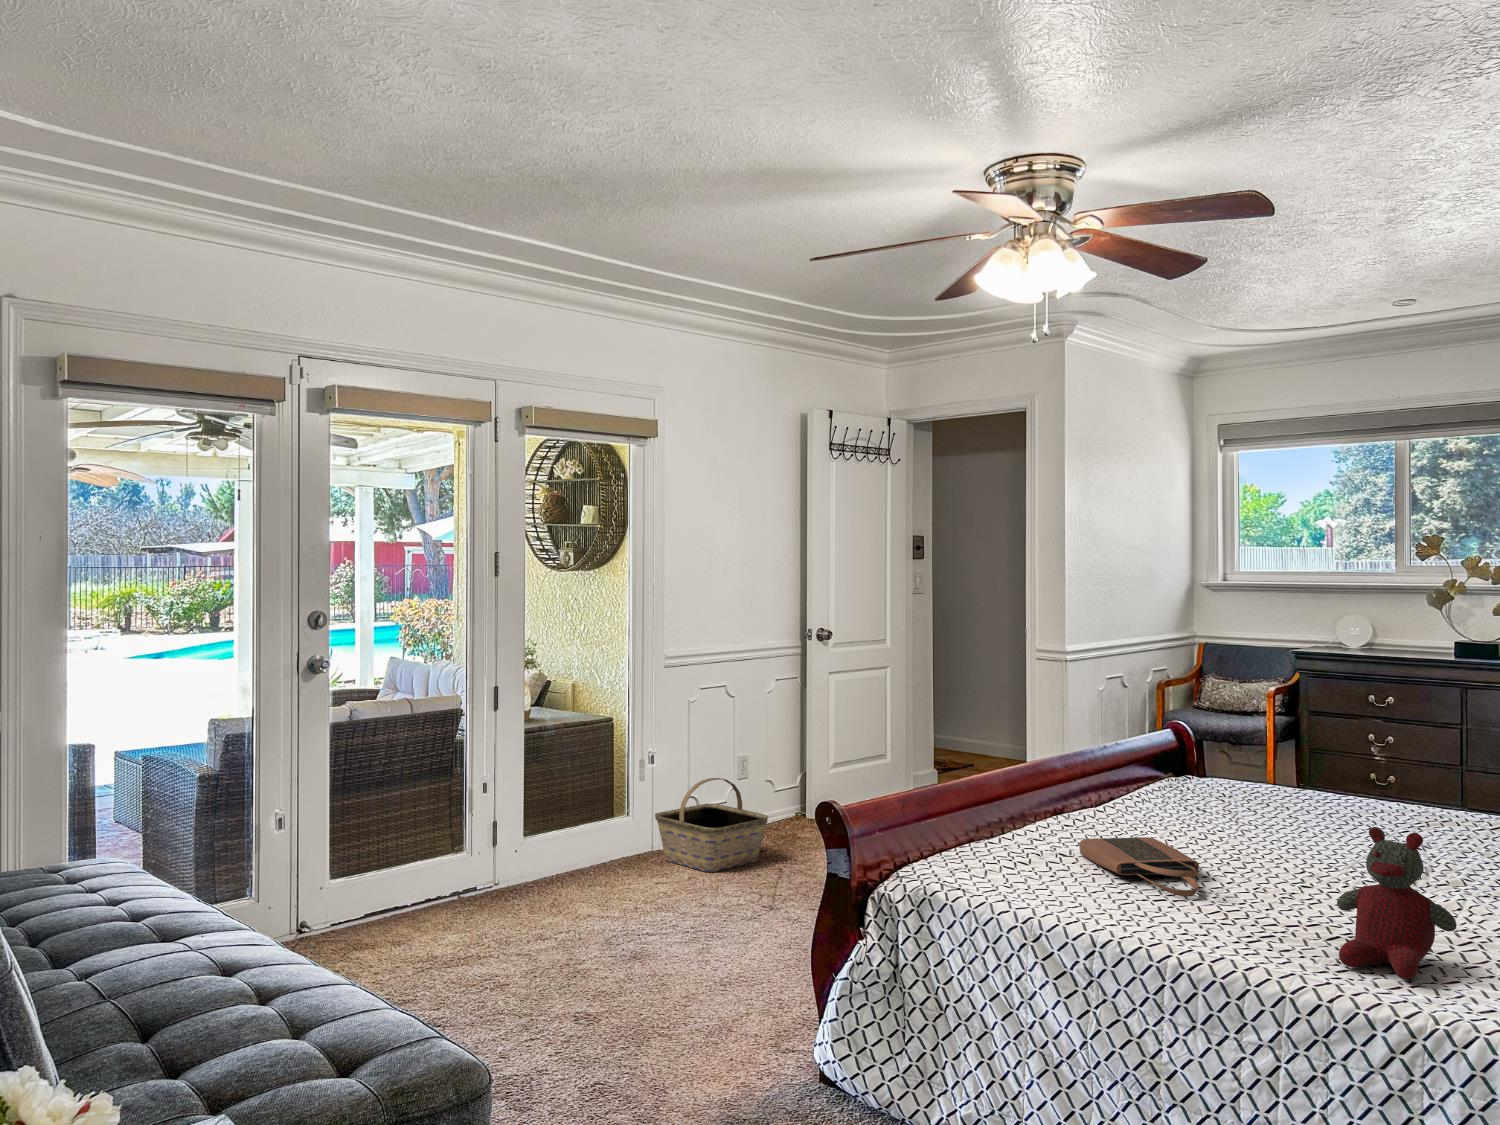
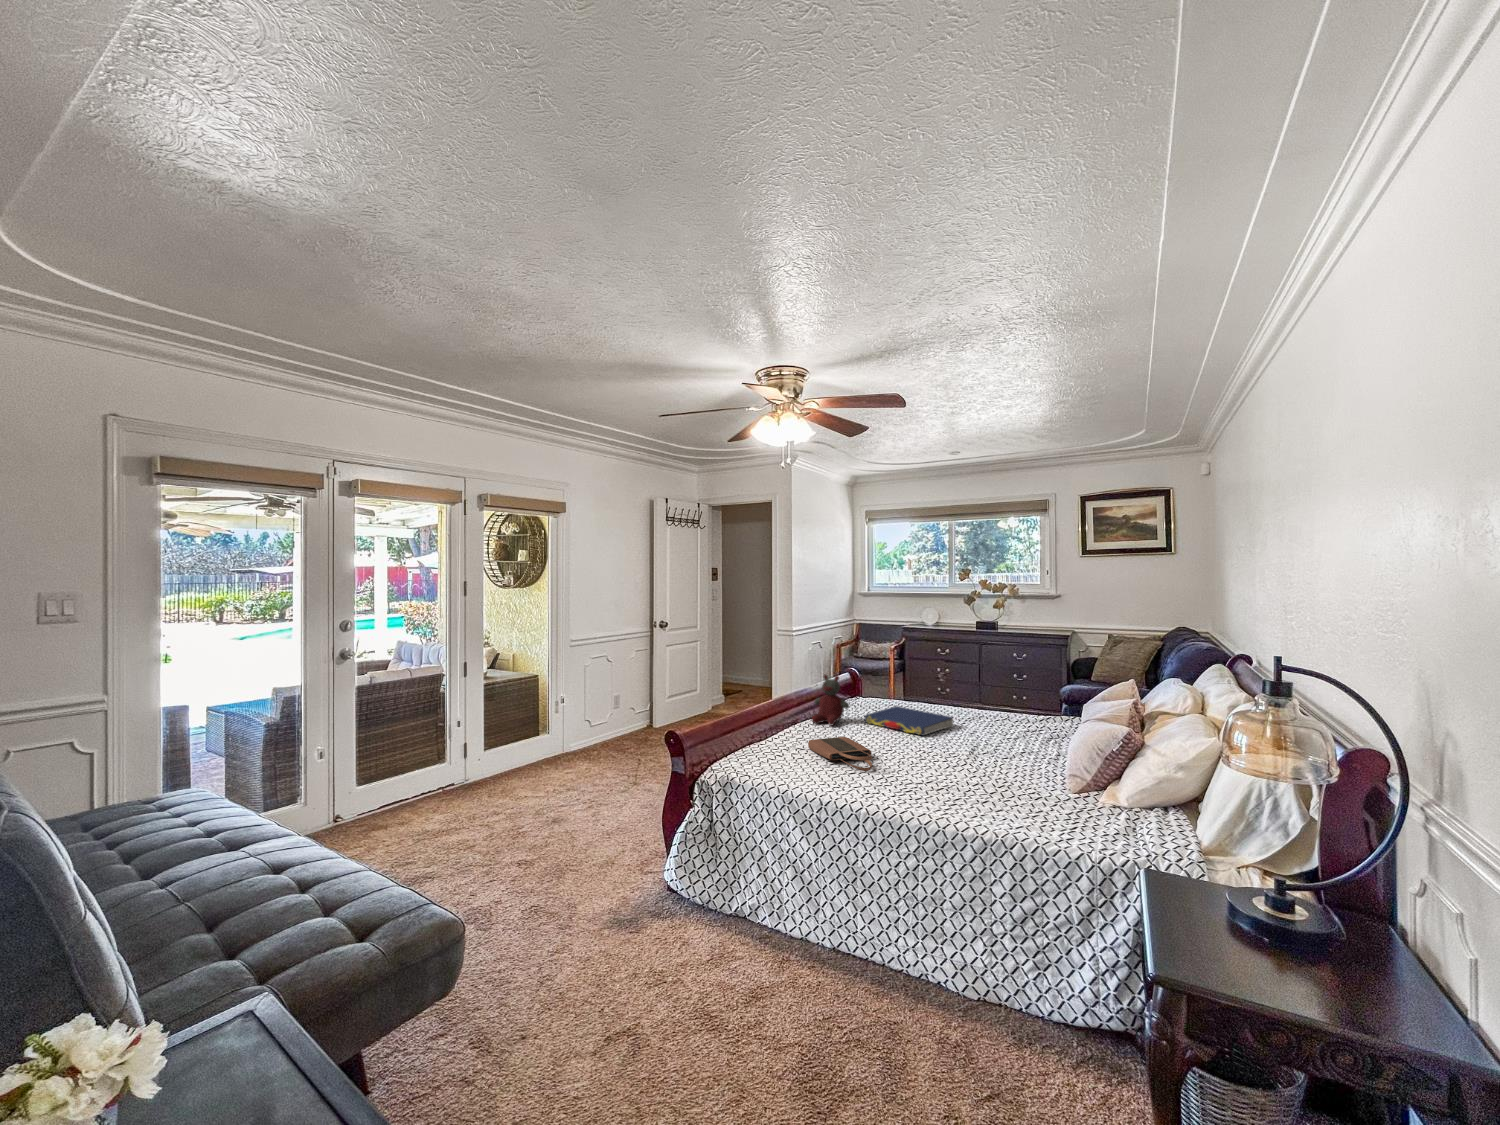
basket: present [655,778,768,872] -> none [564,707,631,762]
book: none [1194,792,1376,845] -> present [864,706,953,735]
stuffed bear: present [1337,827,1457,980] -> present [812,675,849,725]

